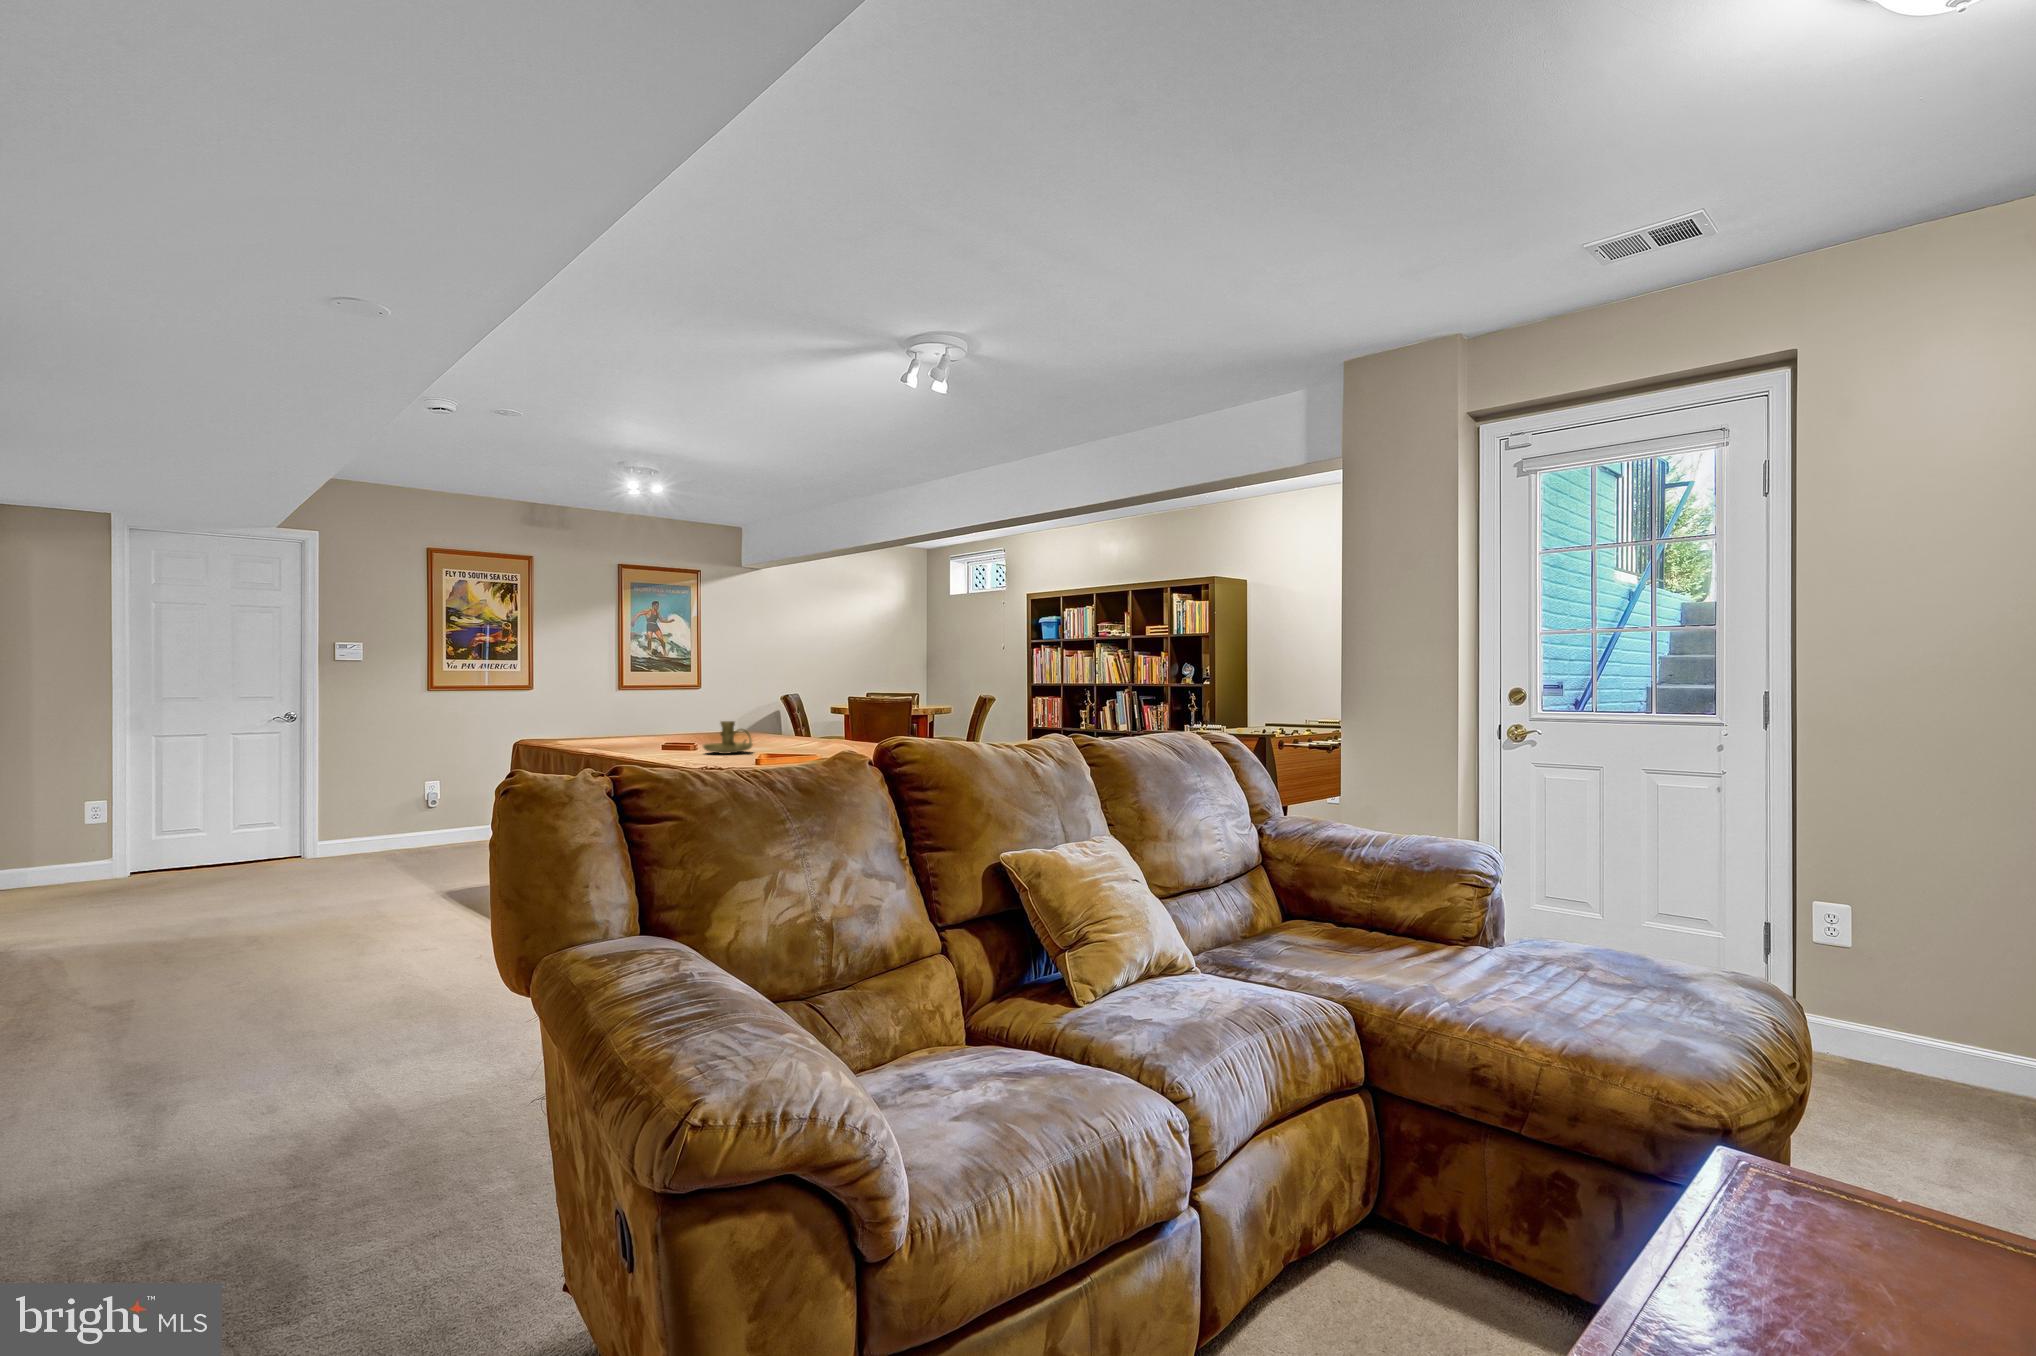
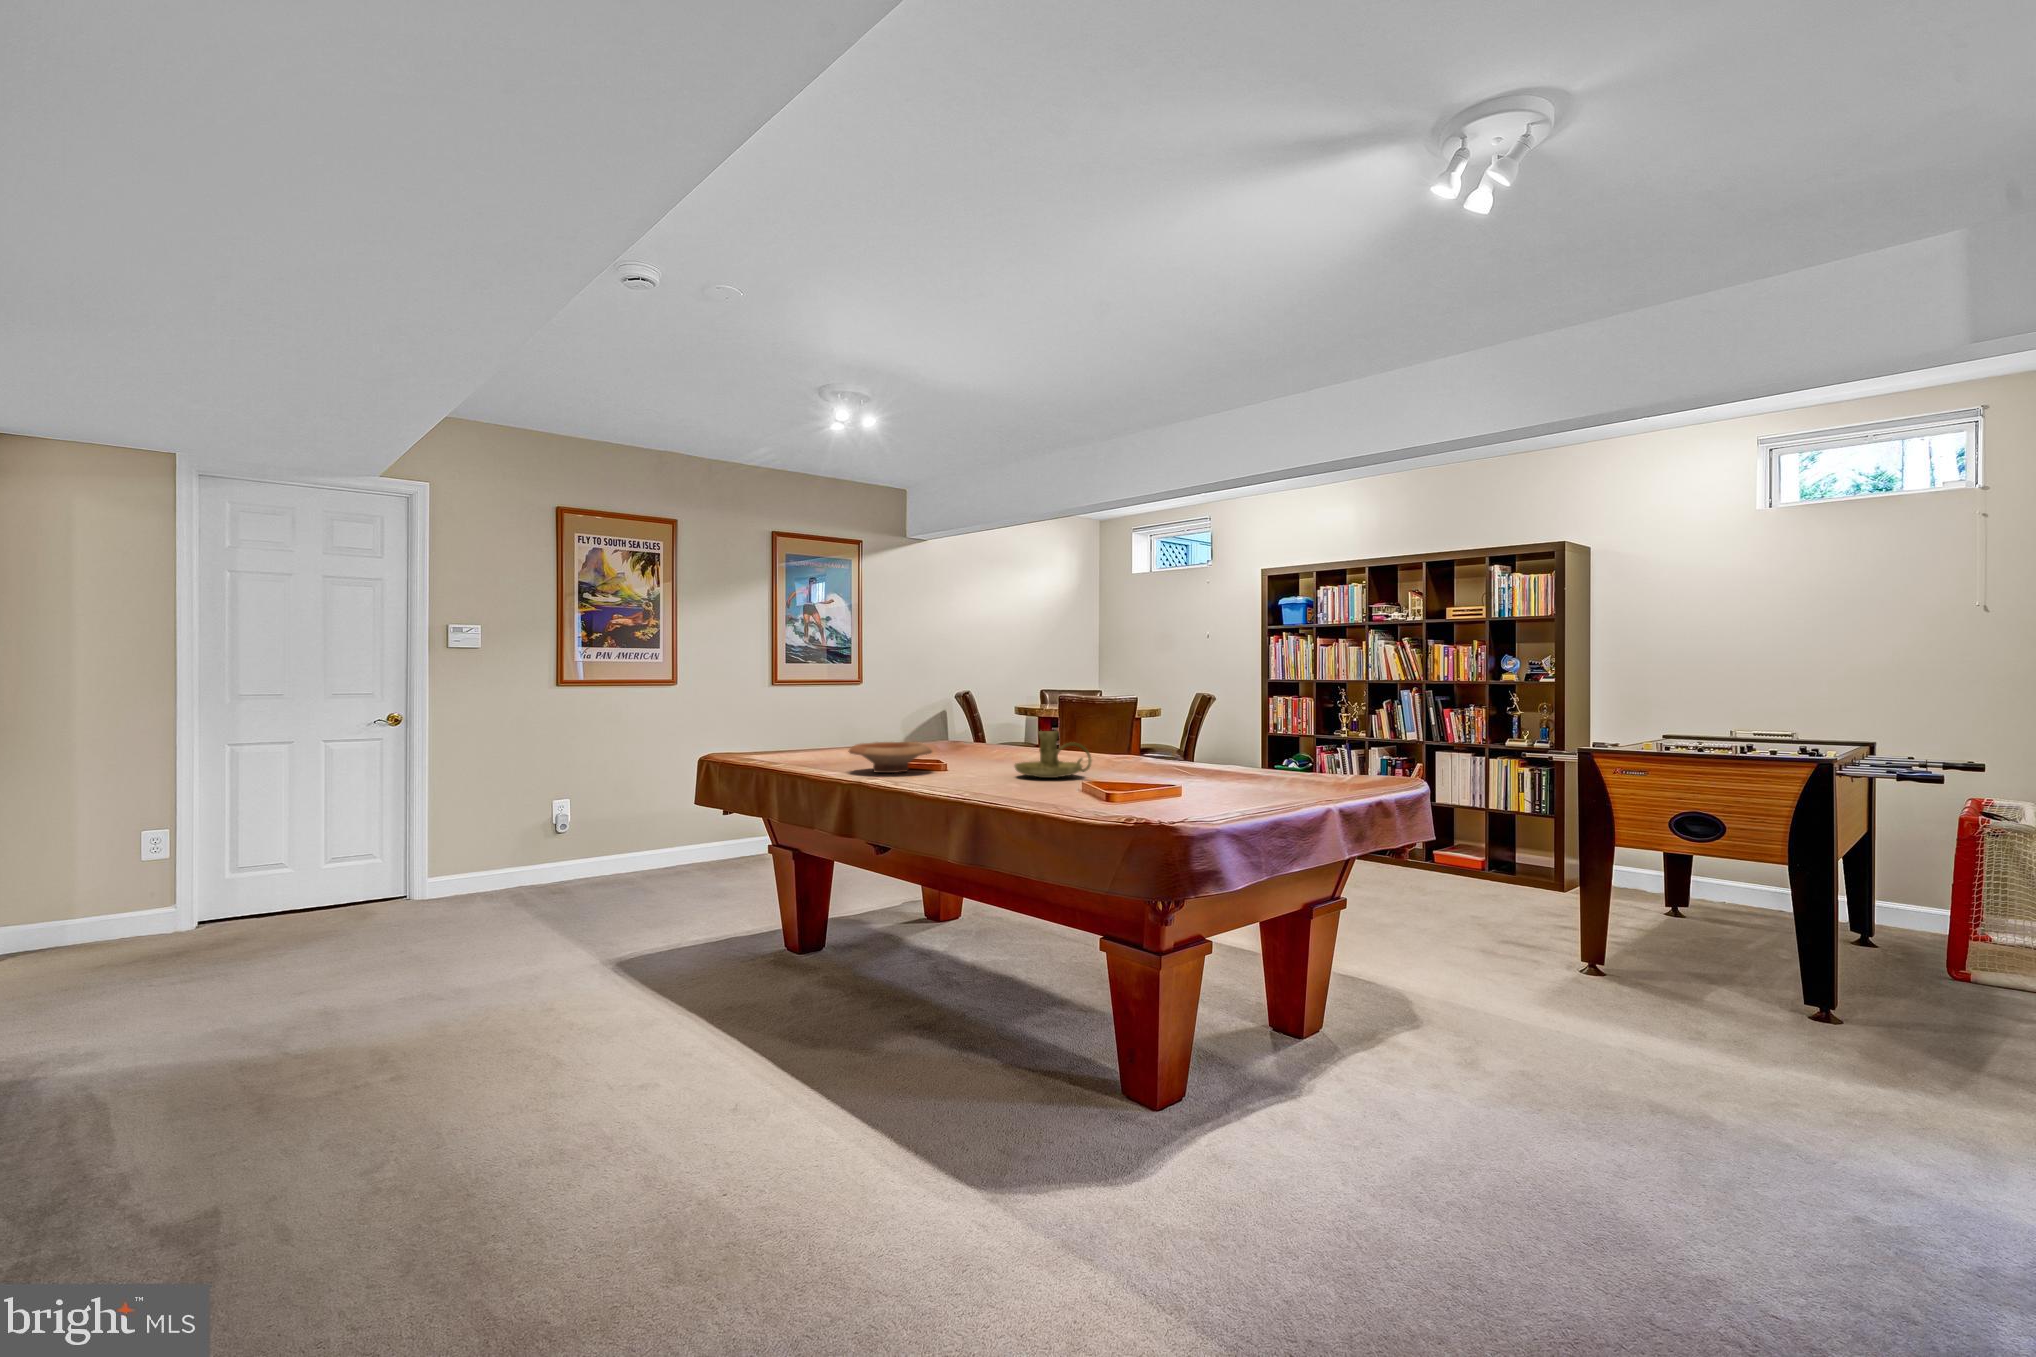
wooden bowl: none [593,730,657,751] -> present [848,742,932,773]

